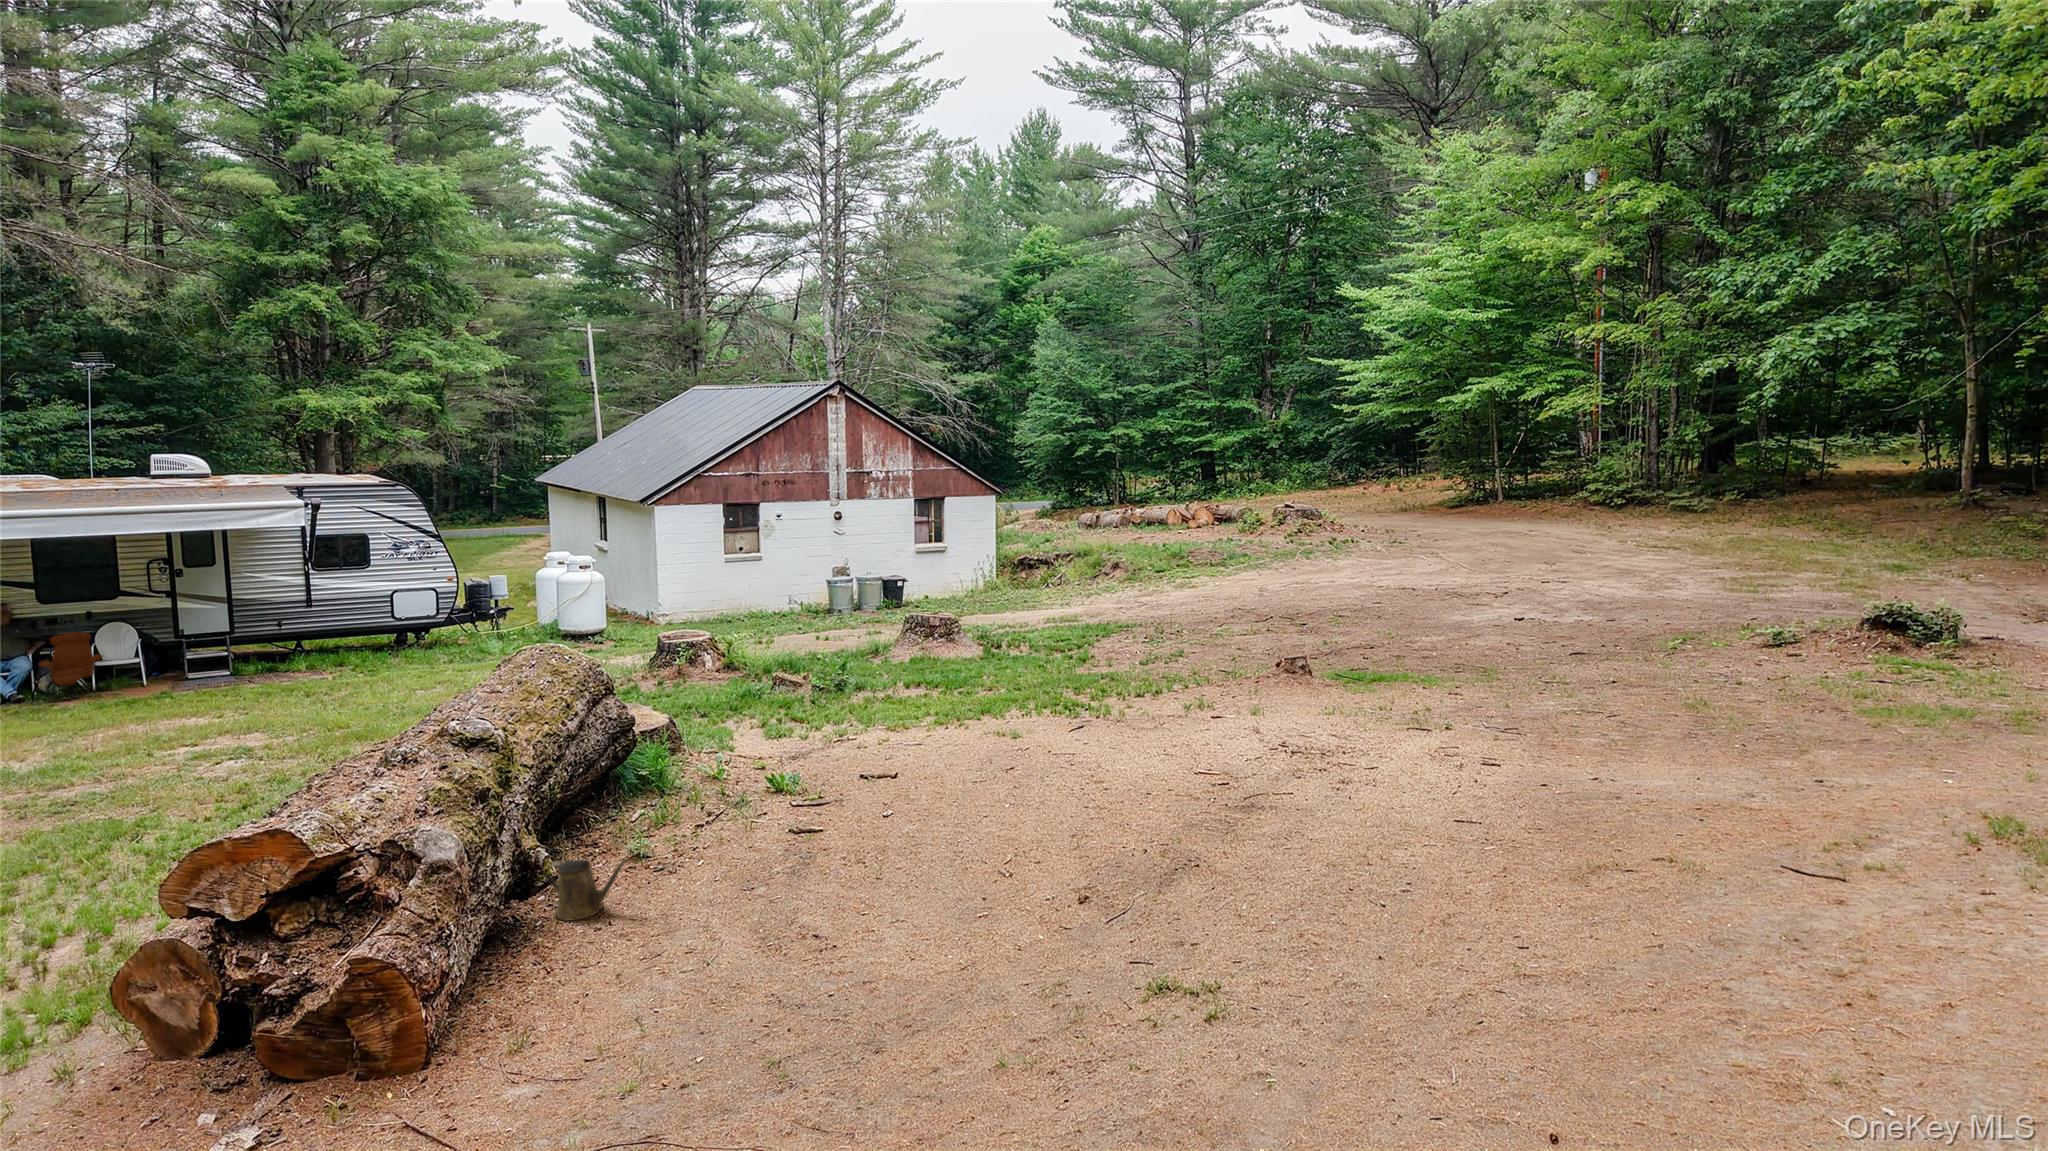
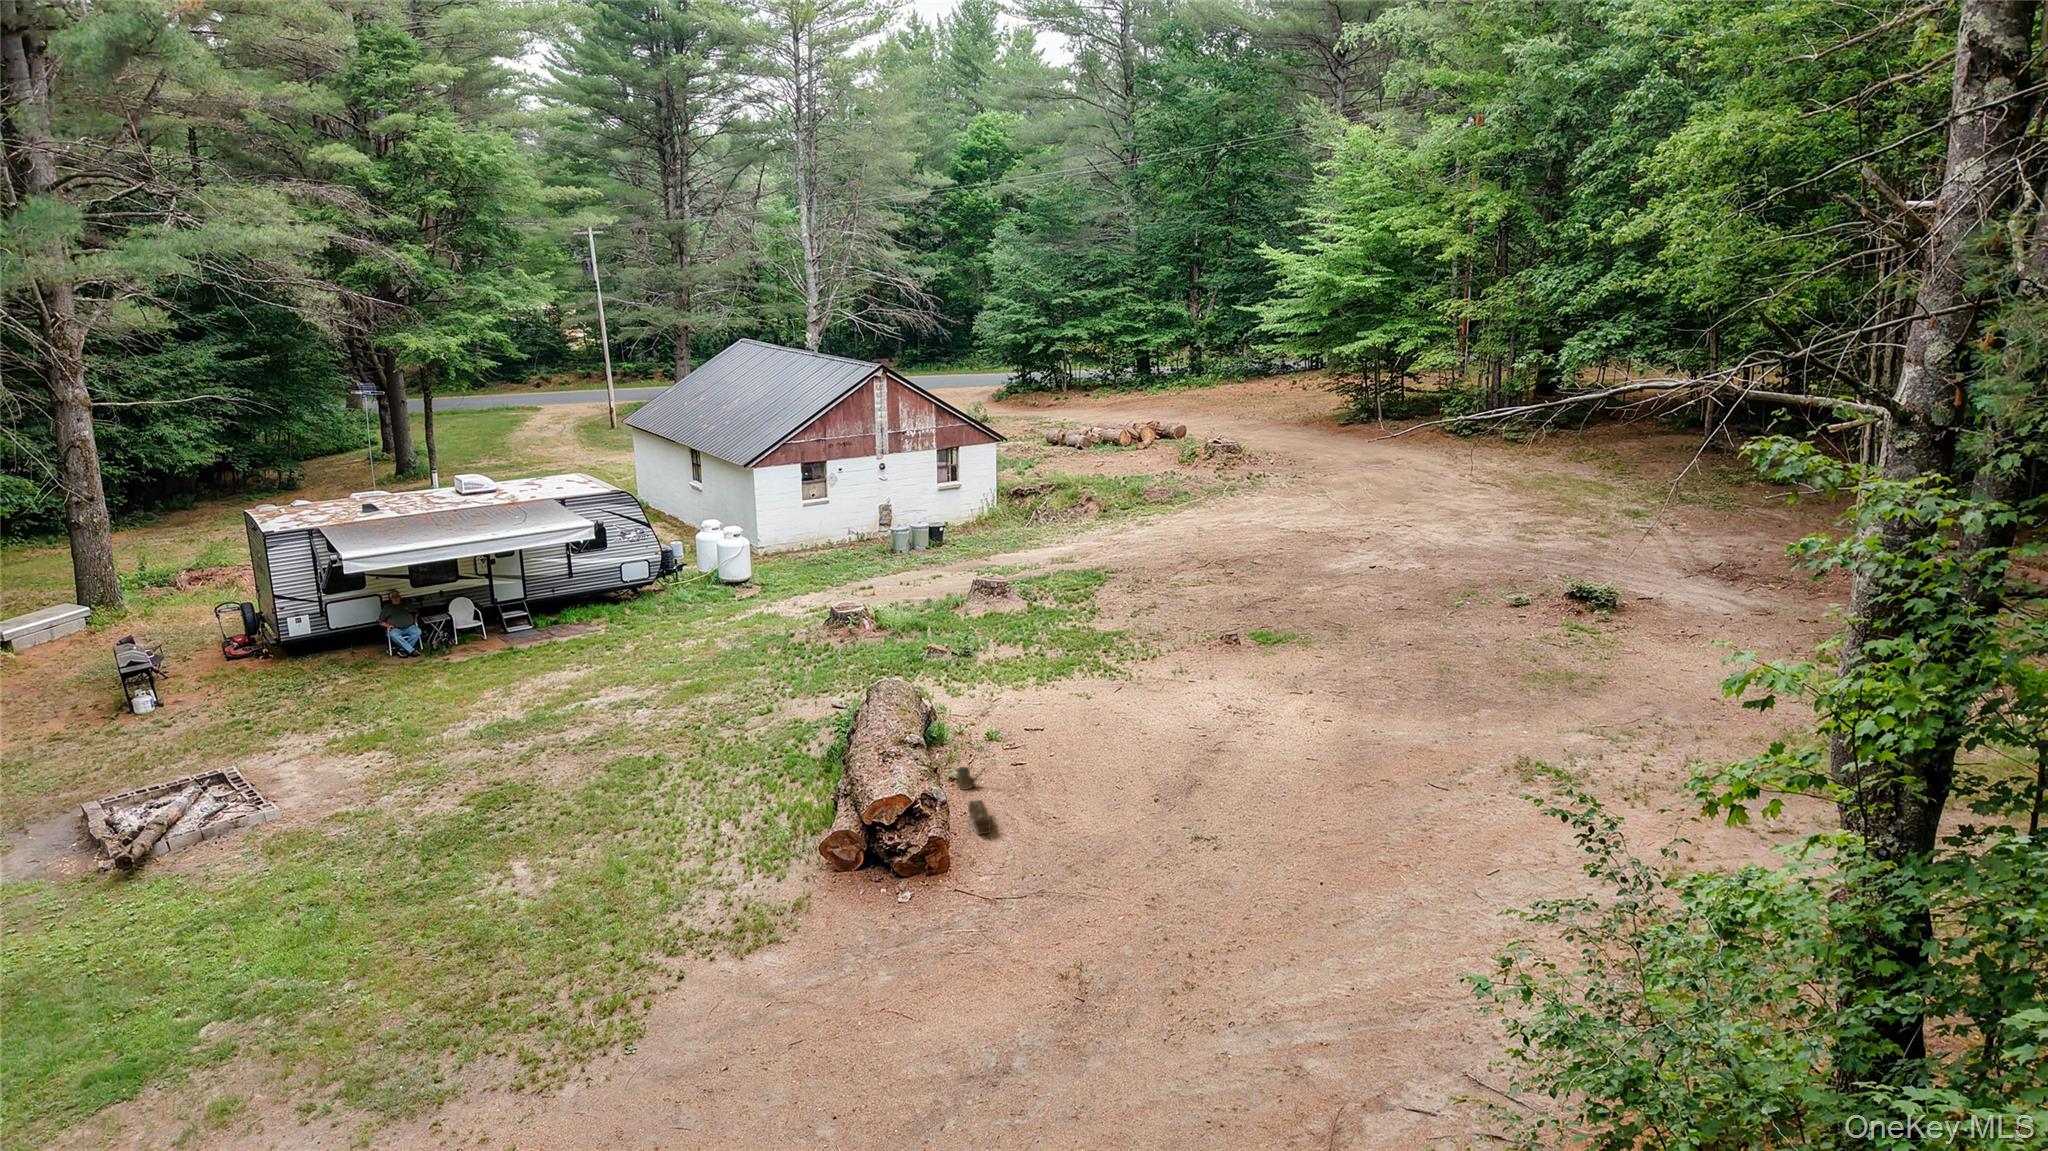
lounge chair: present [39,632,103,699] -> none [440,610,480,659]
toolbox: none [458,941,550,1052] -> present [968,800,991,835]

